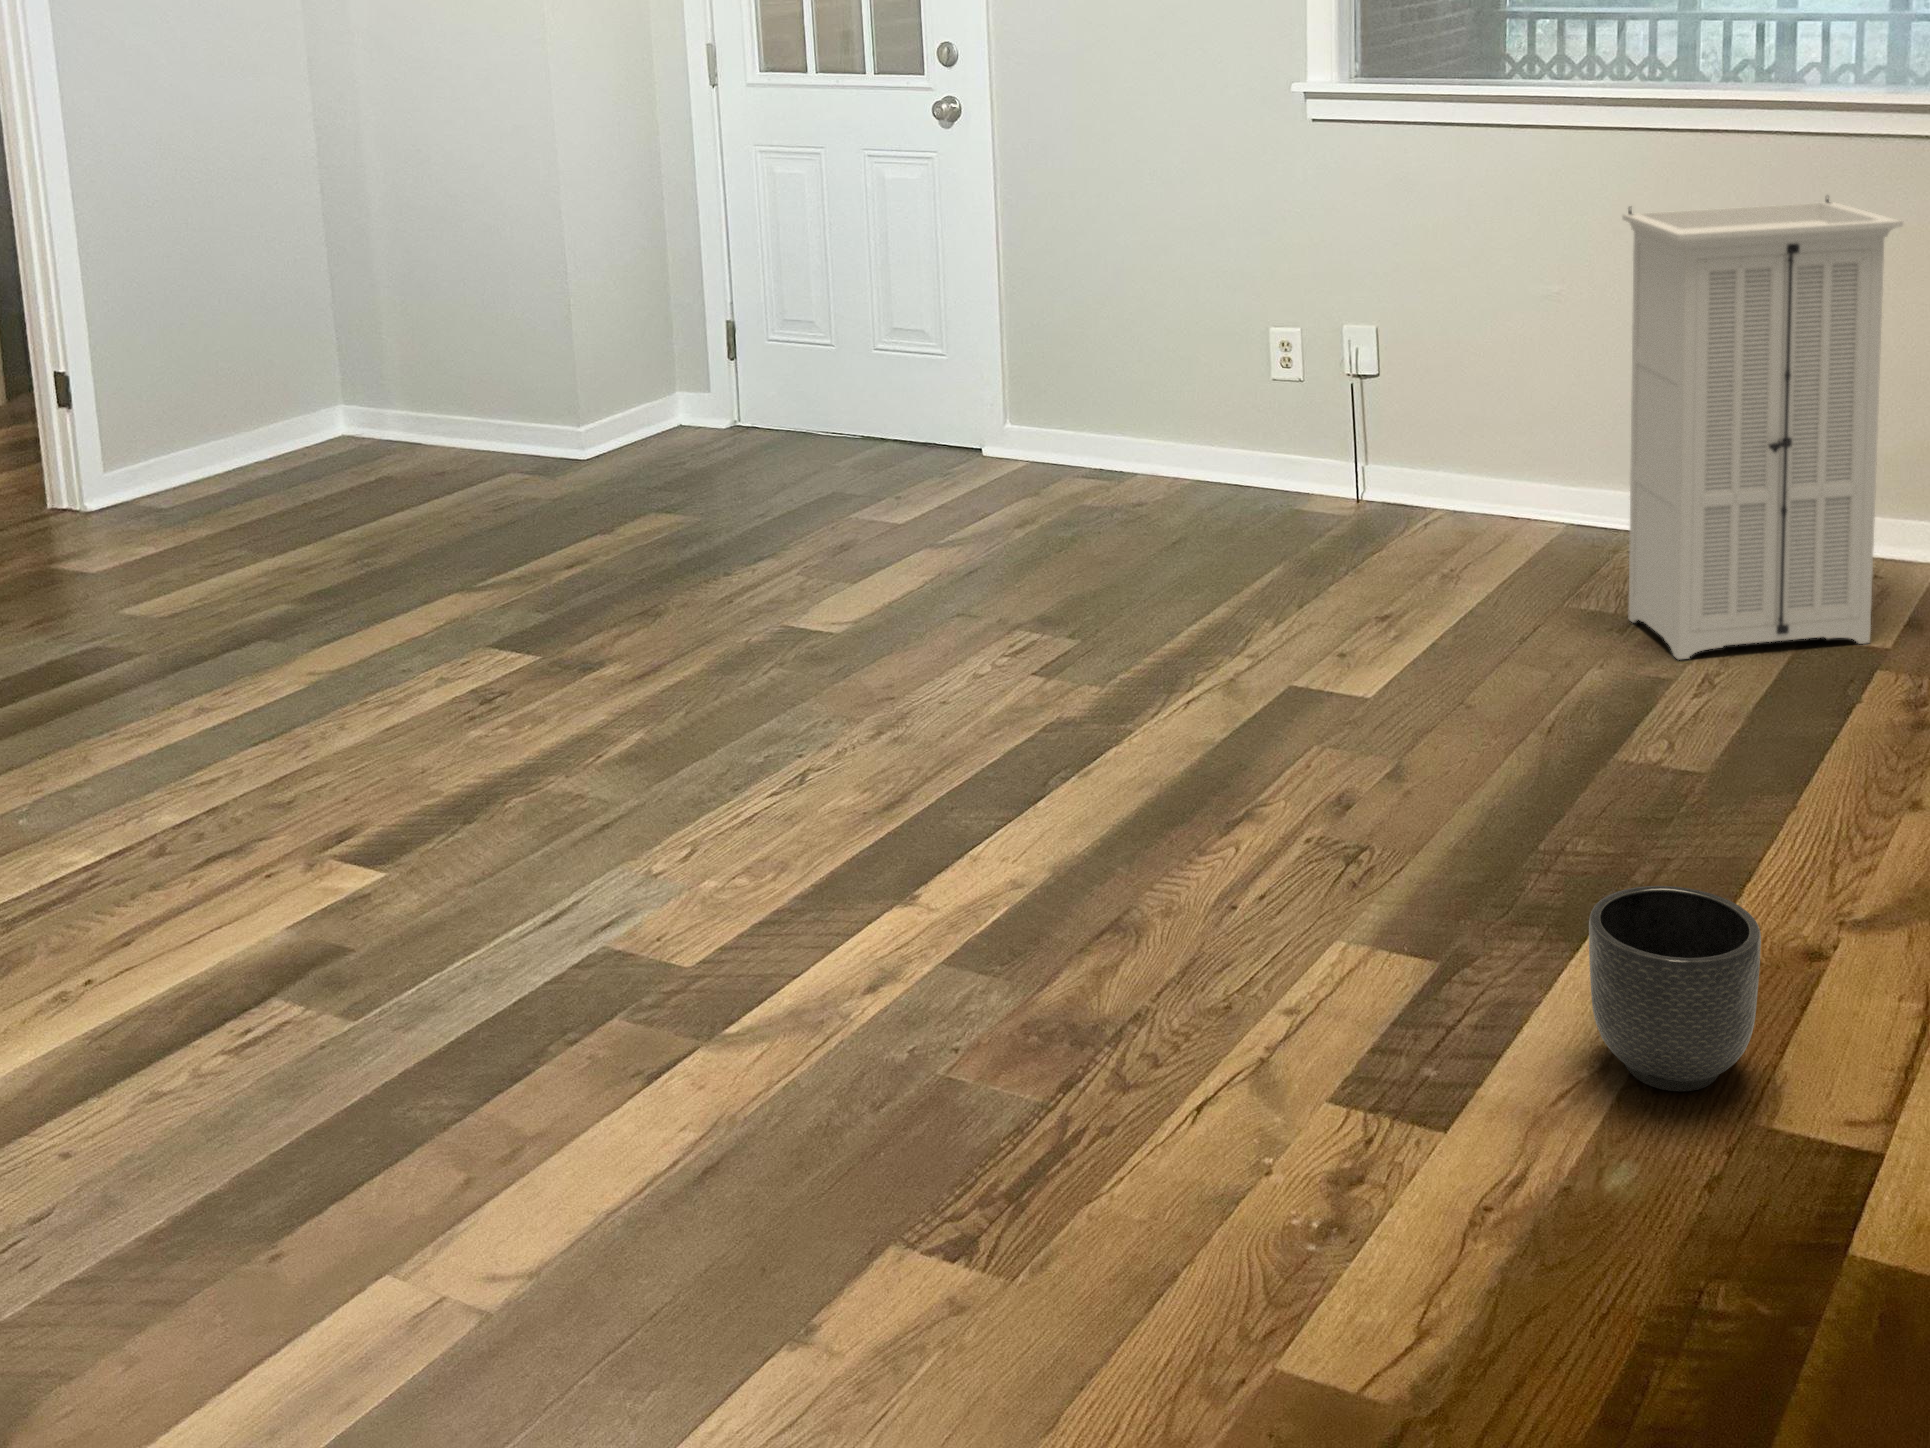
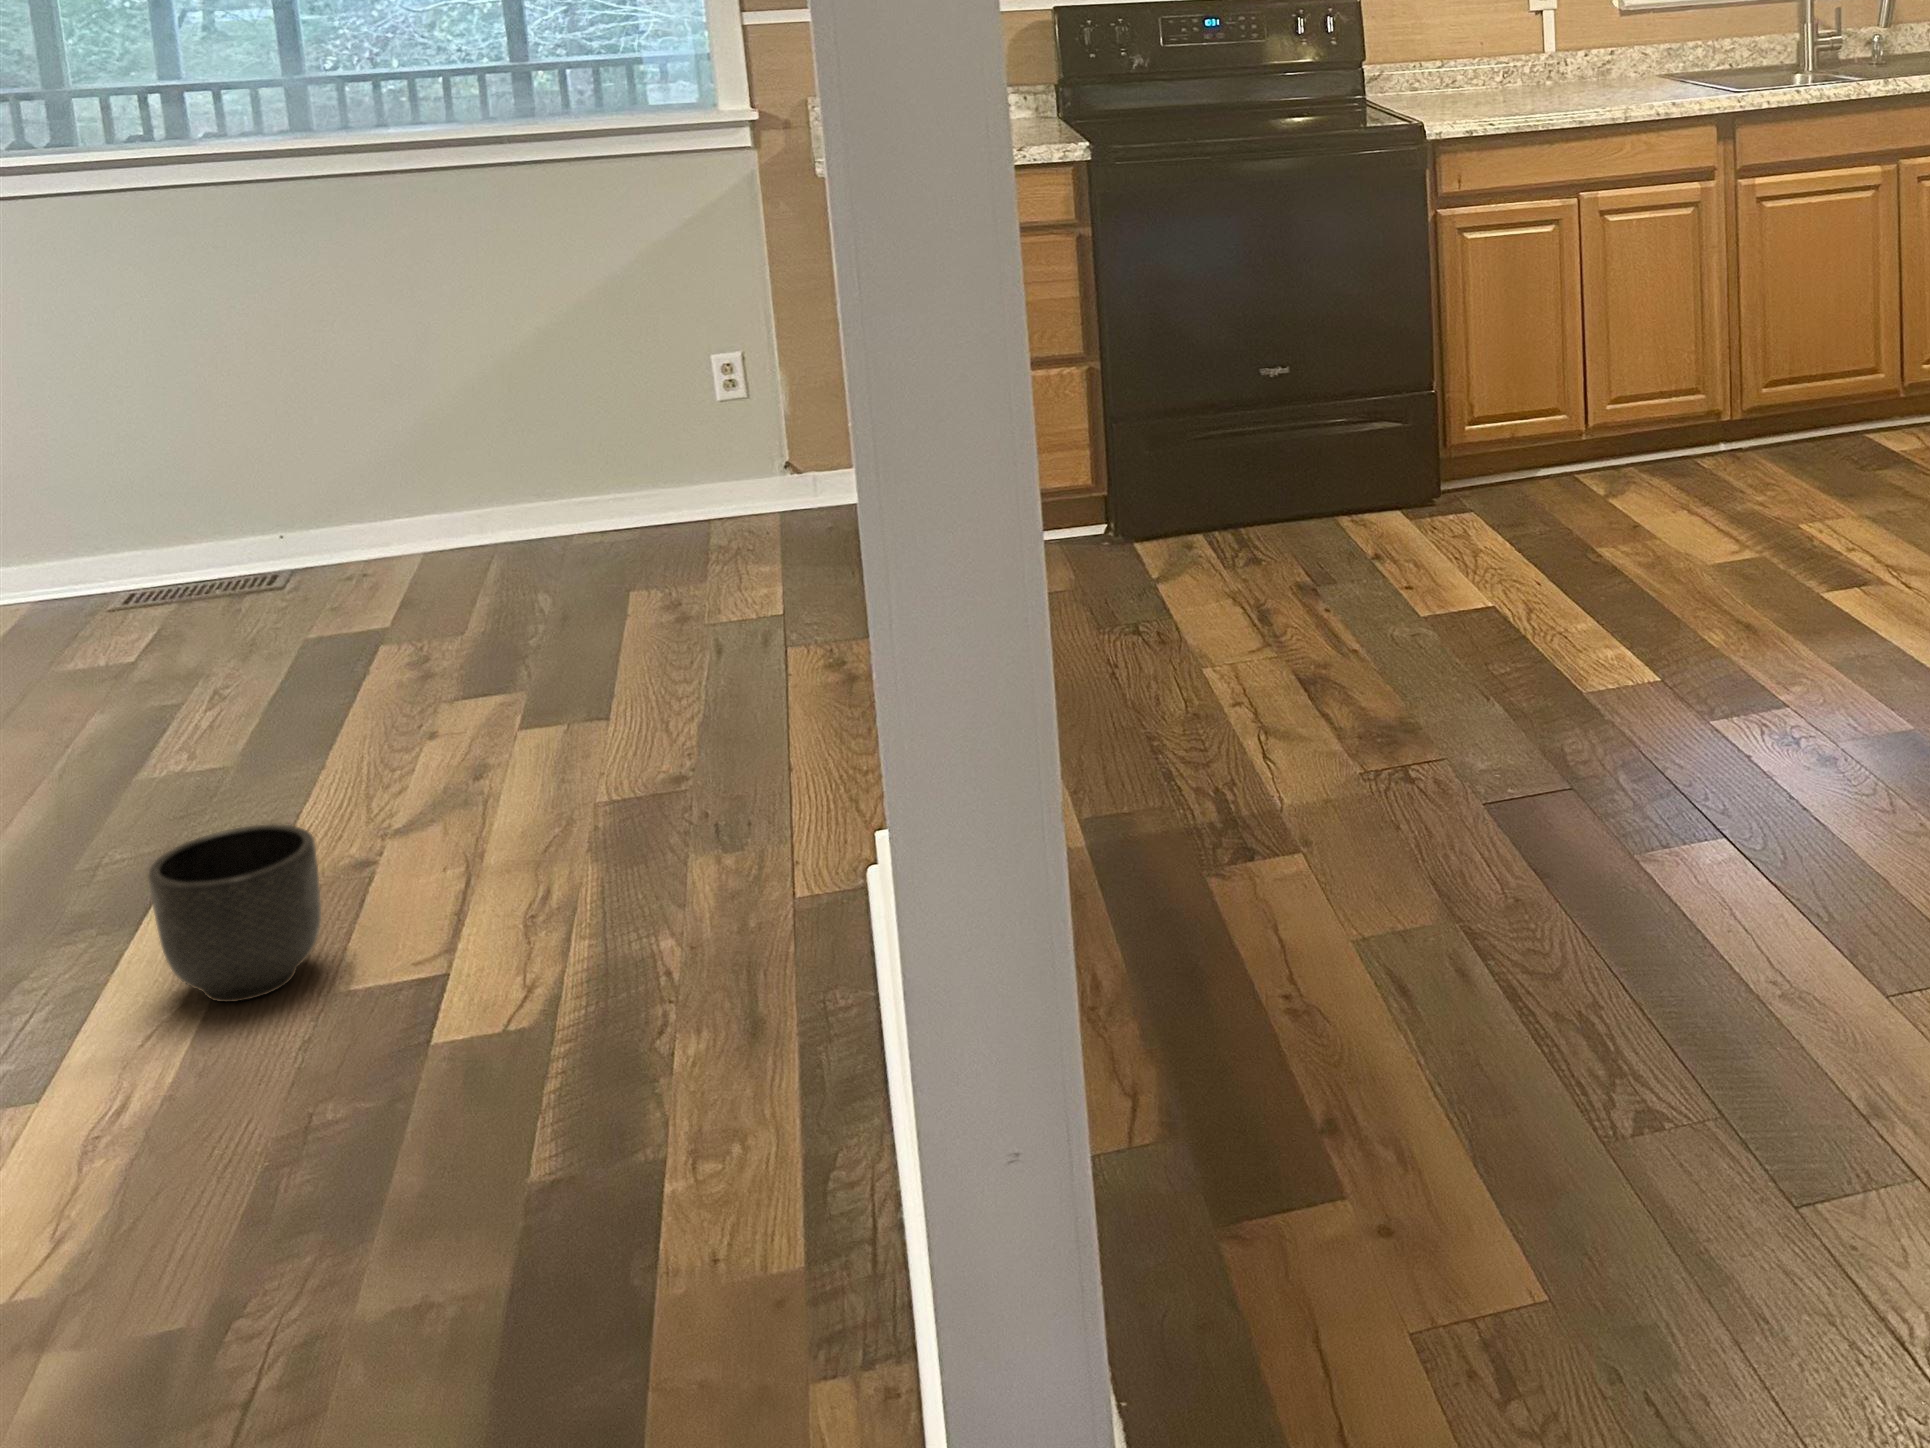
storage cabinet: present [1622,199,1903,660] -> none [45,229,369,686]

